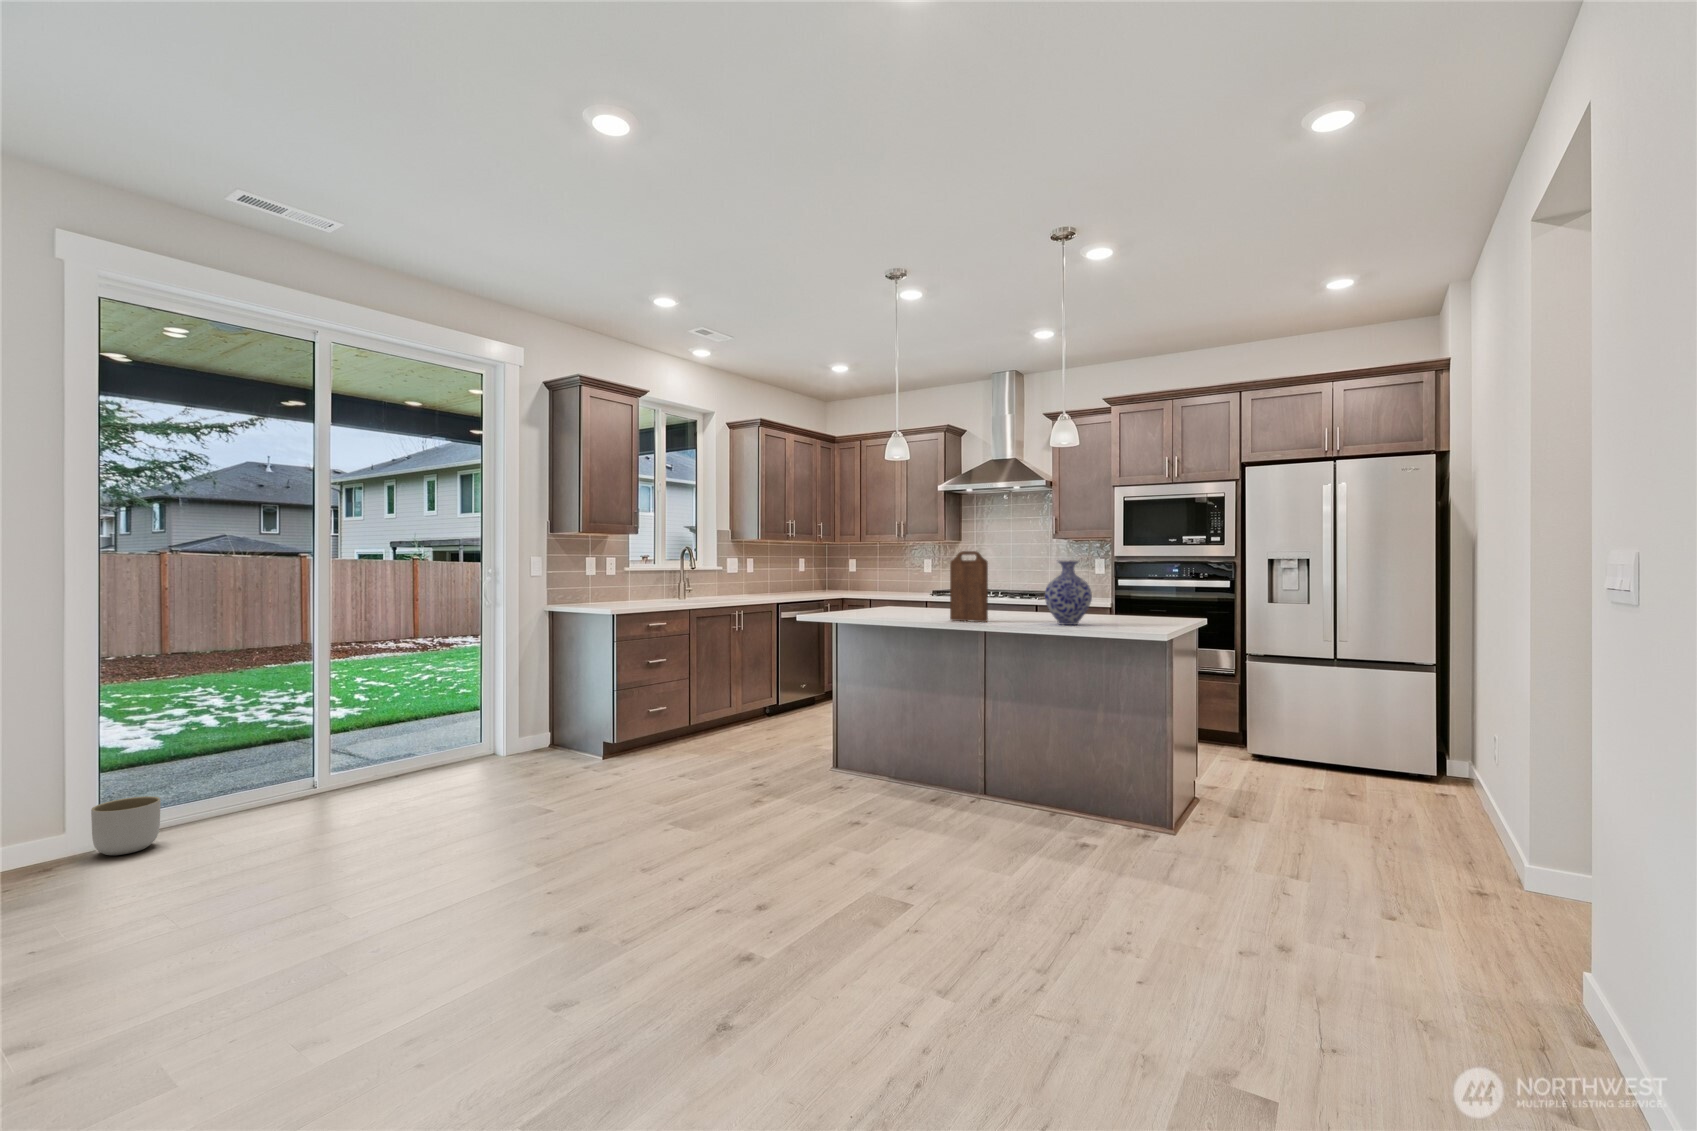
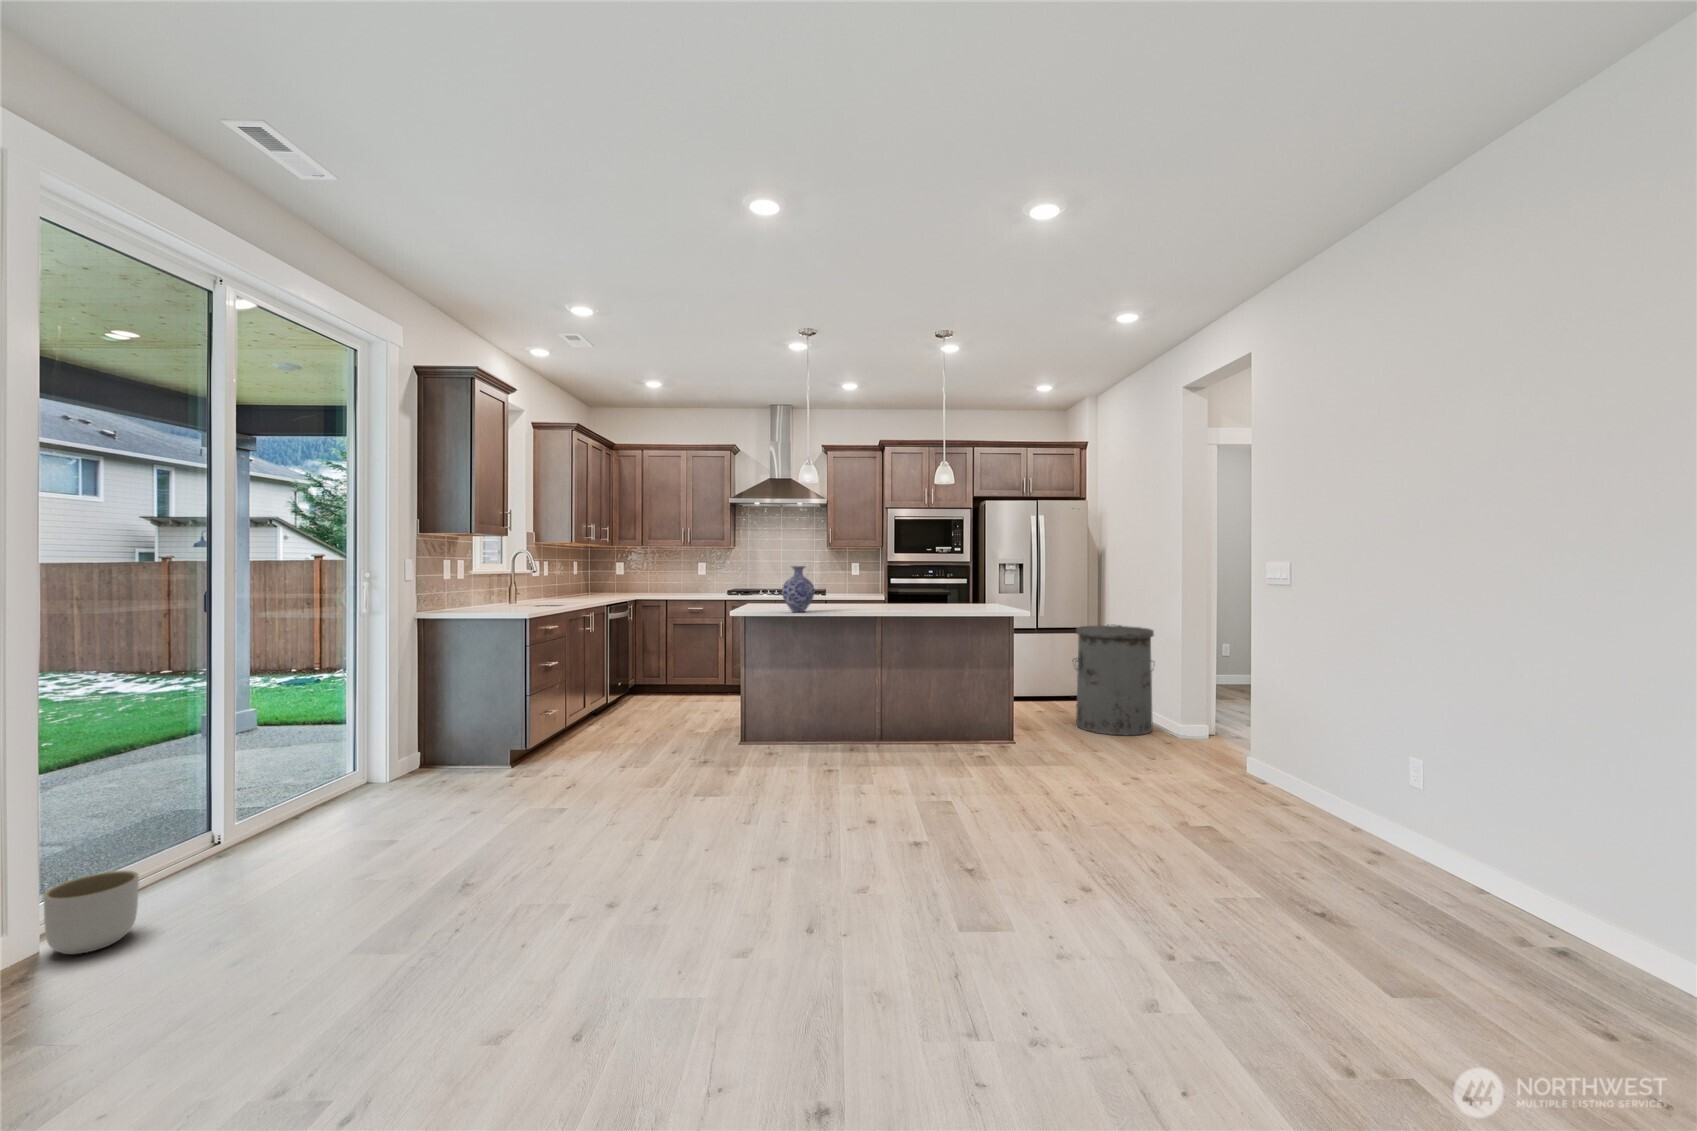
cutting board: present [950,551,988,622] -> none [856,559,887,611]
vase: present [1045,561,1092,625] -> present [782,566,815,612]
trash can: none [1324,660,1496,860] -> present [1075,625,1154,735]

